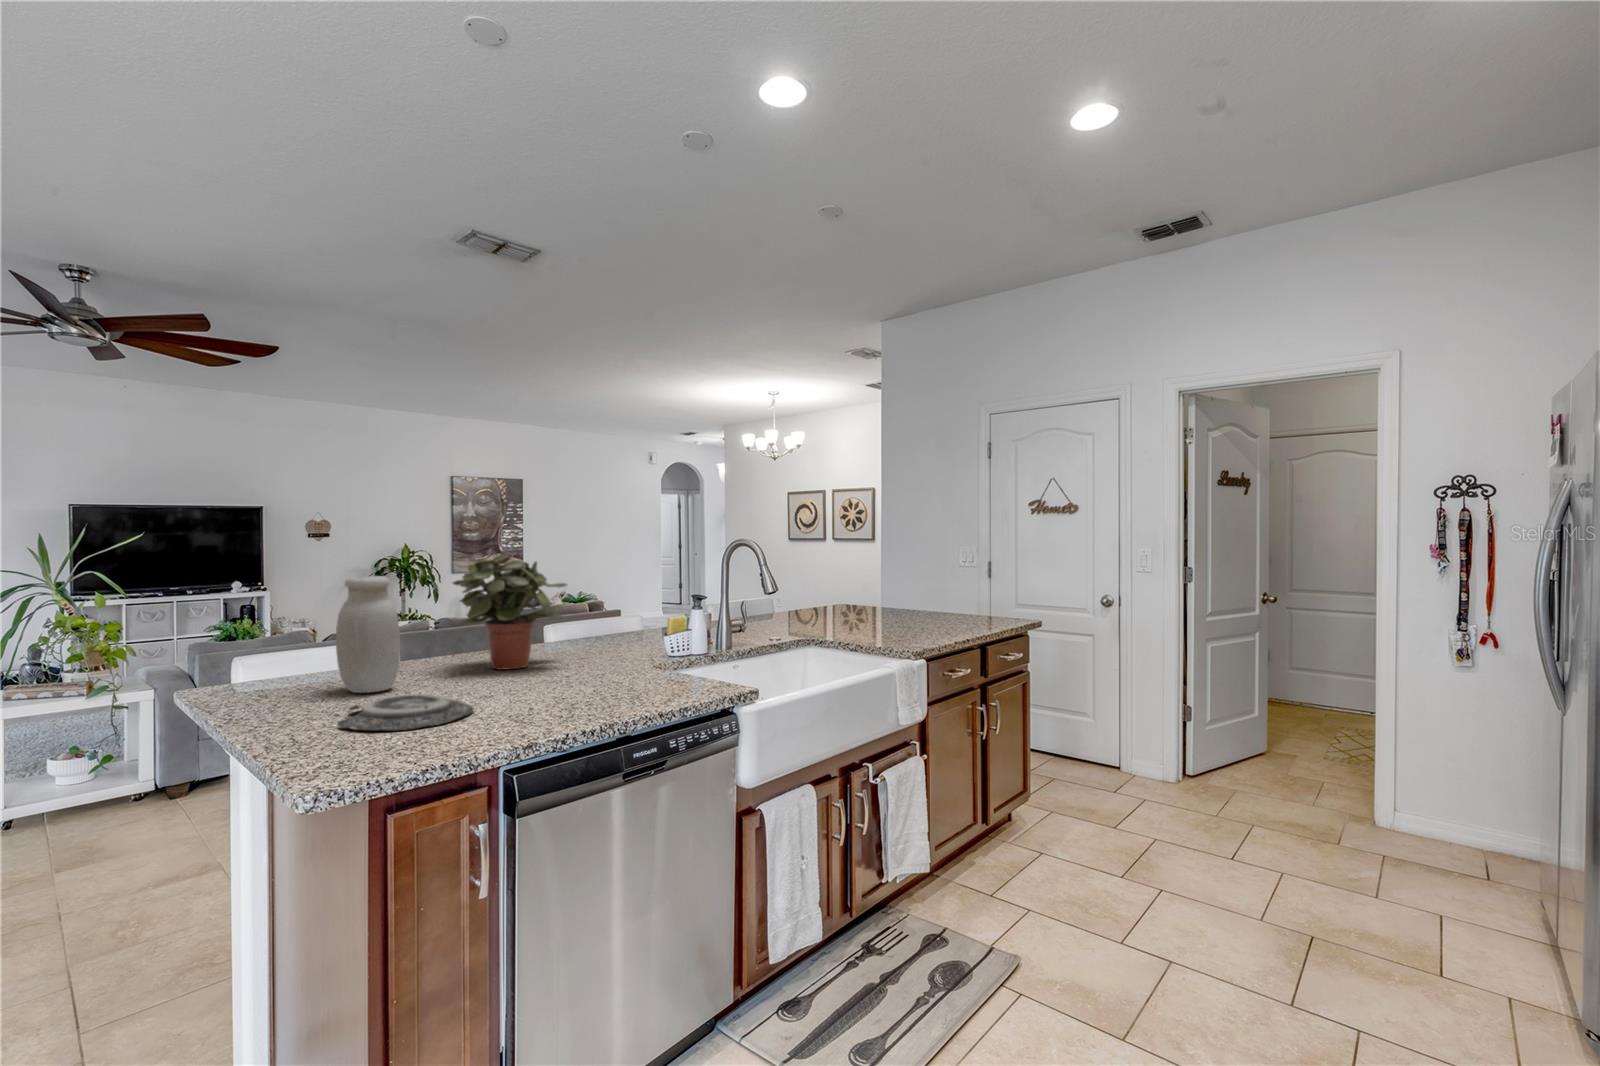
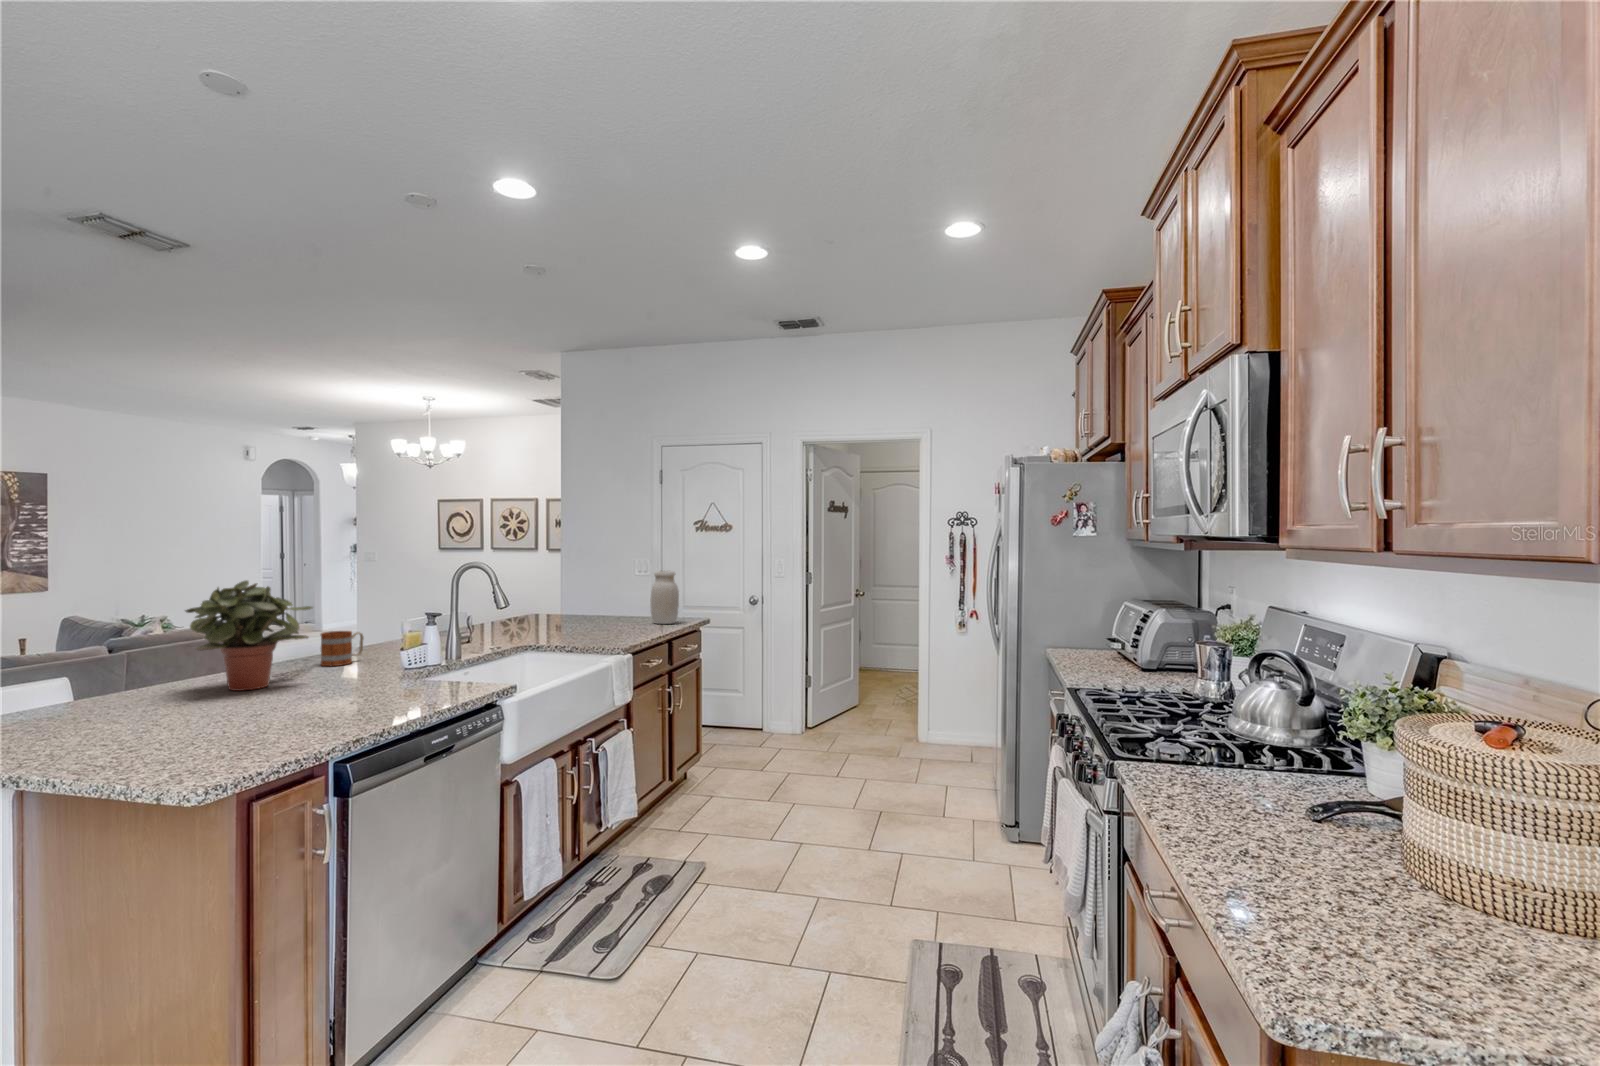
jar: present [336,576,400,693] -> present [650,571,679,624]
mug: none [596,612,638,650] -> present [321,631,363,666]
plate: present [338,695,473,730] -> none [129,714,269,747]

